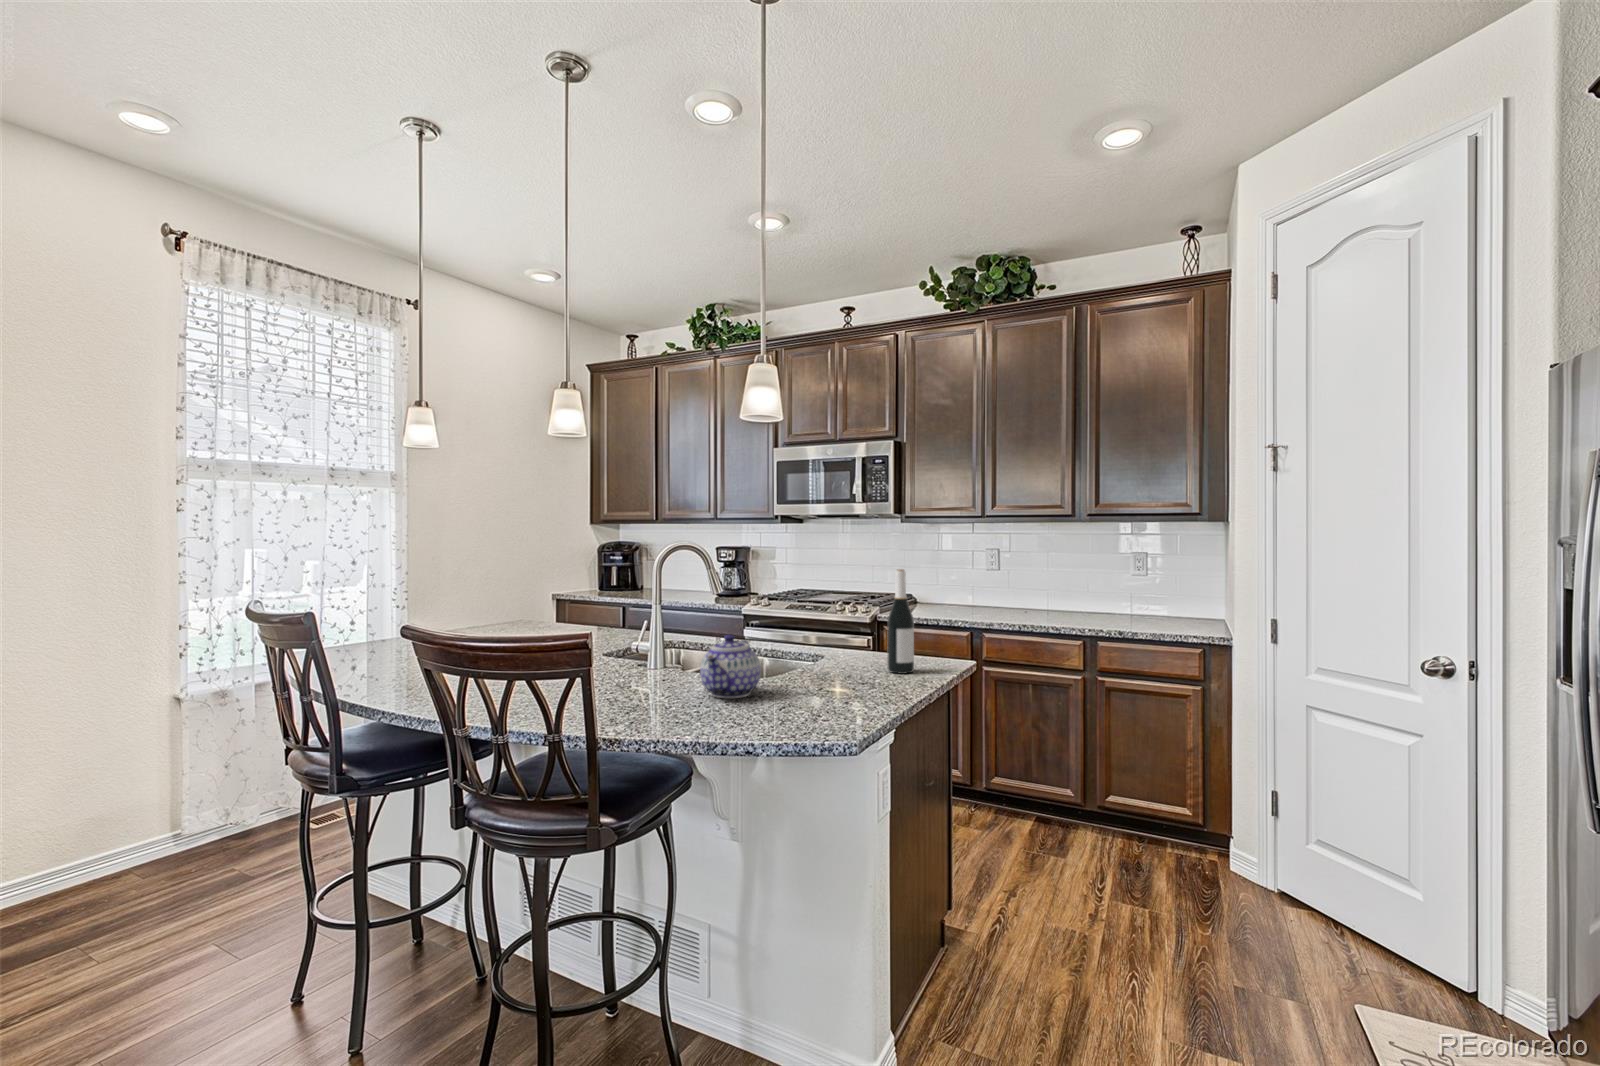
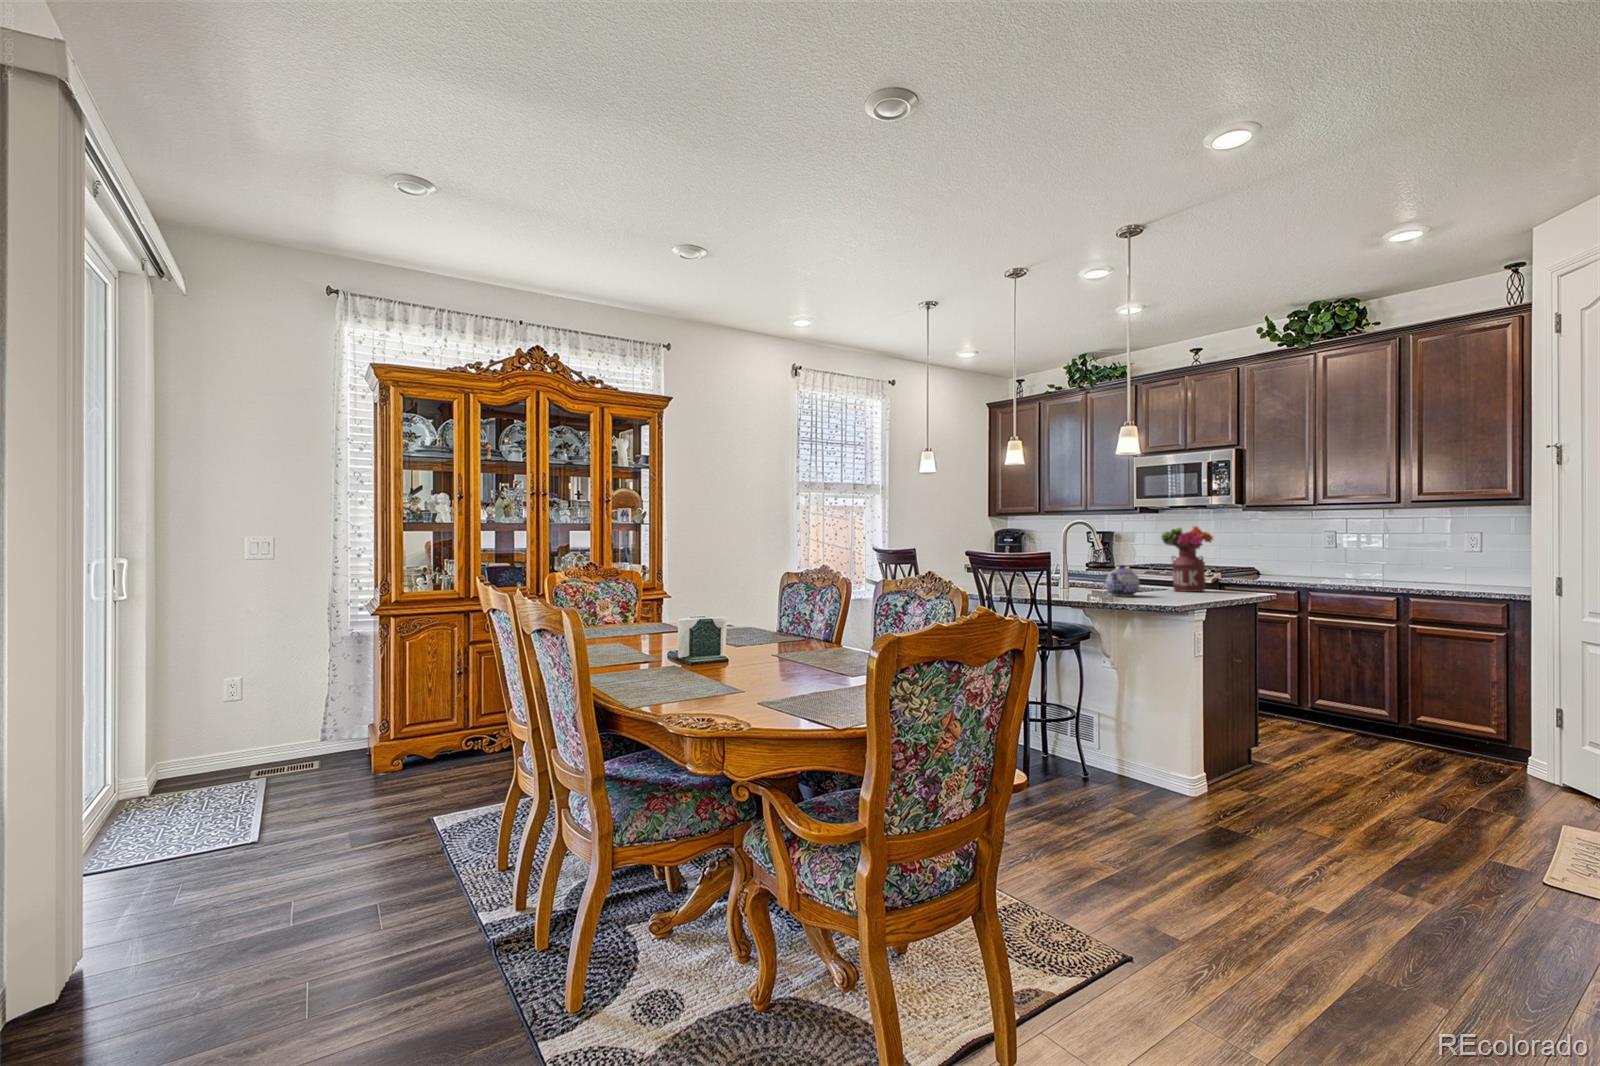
flower arrangement: none [800,551,879,664] -> present [1161,526,1213,592]
wine bottle: present [887,569,914,674] -> none [1219,534,1237,595]

